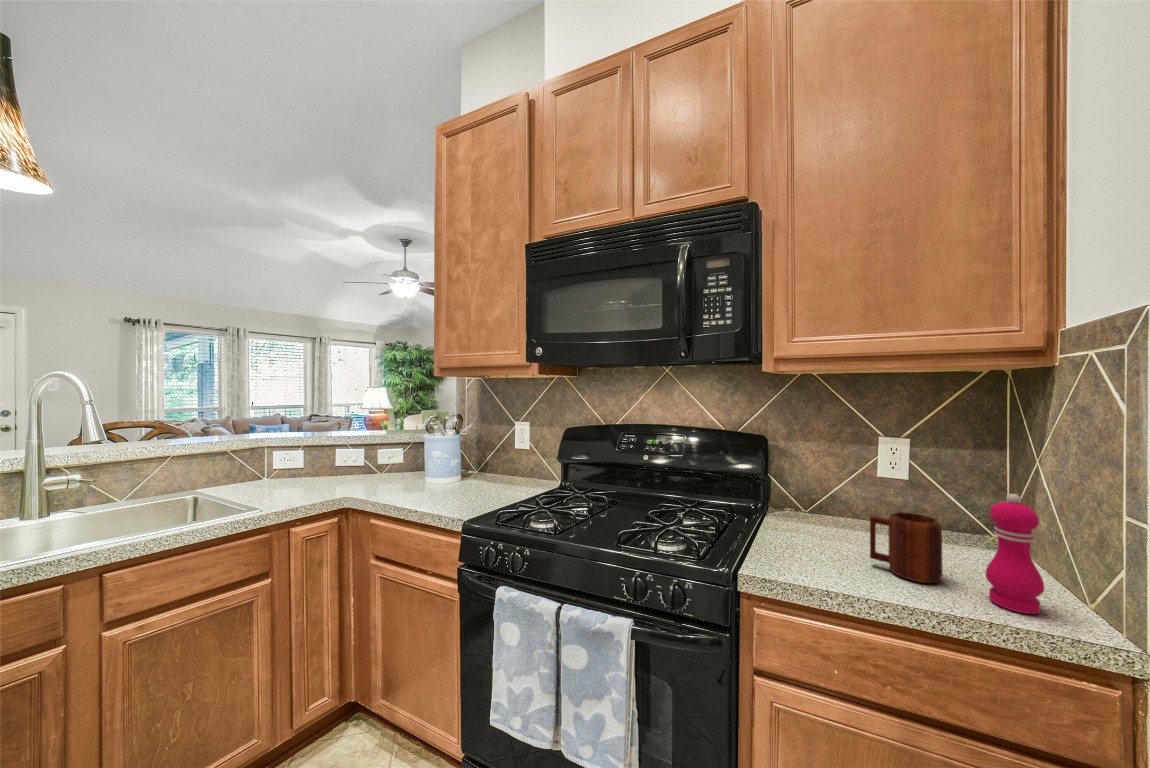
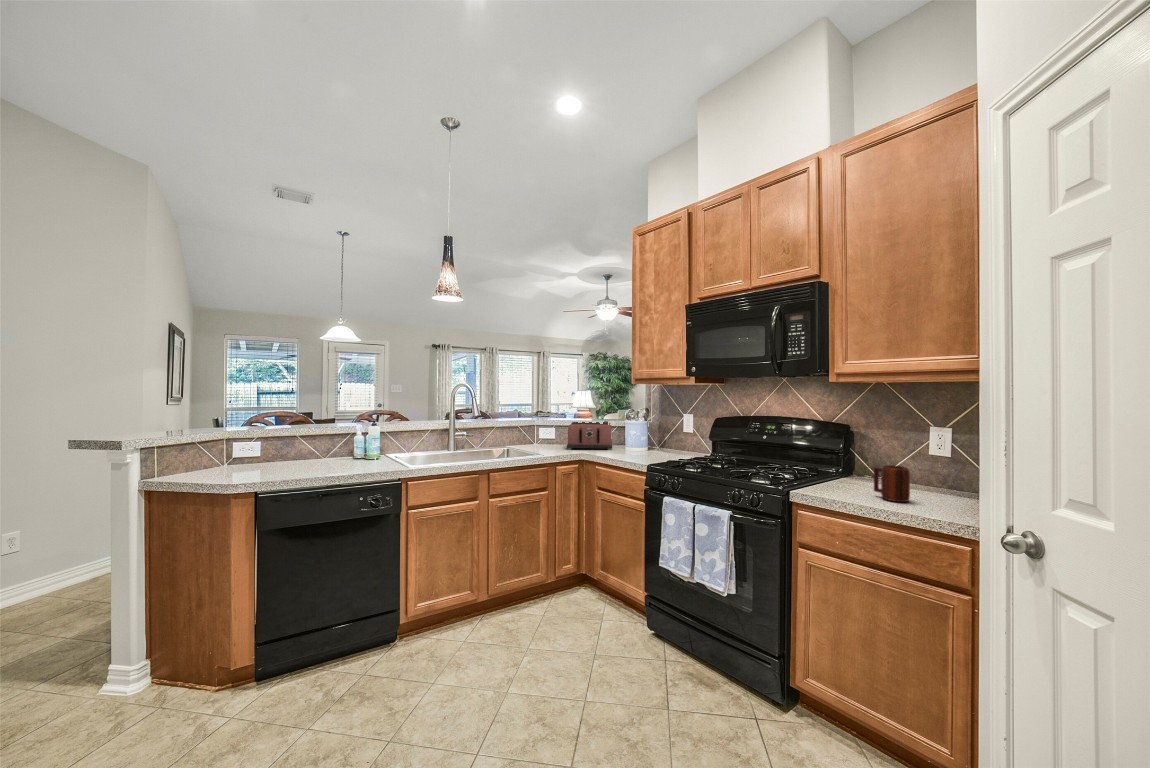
toaster: none [324,433,406,486] -> present [567,421,612,450]
pepper mill: present [985,494,1045,614] -> none [918,450,945,512]

